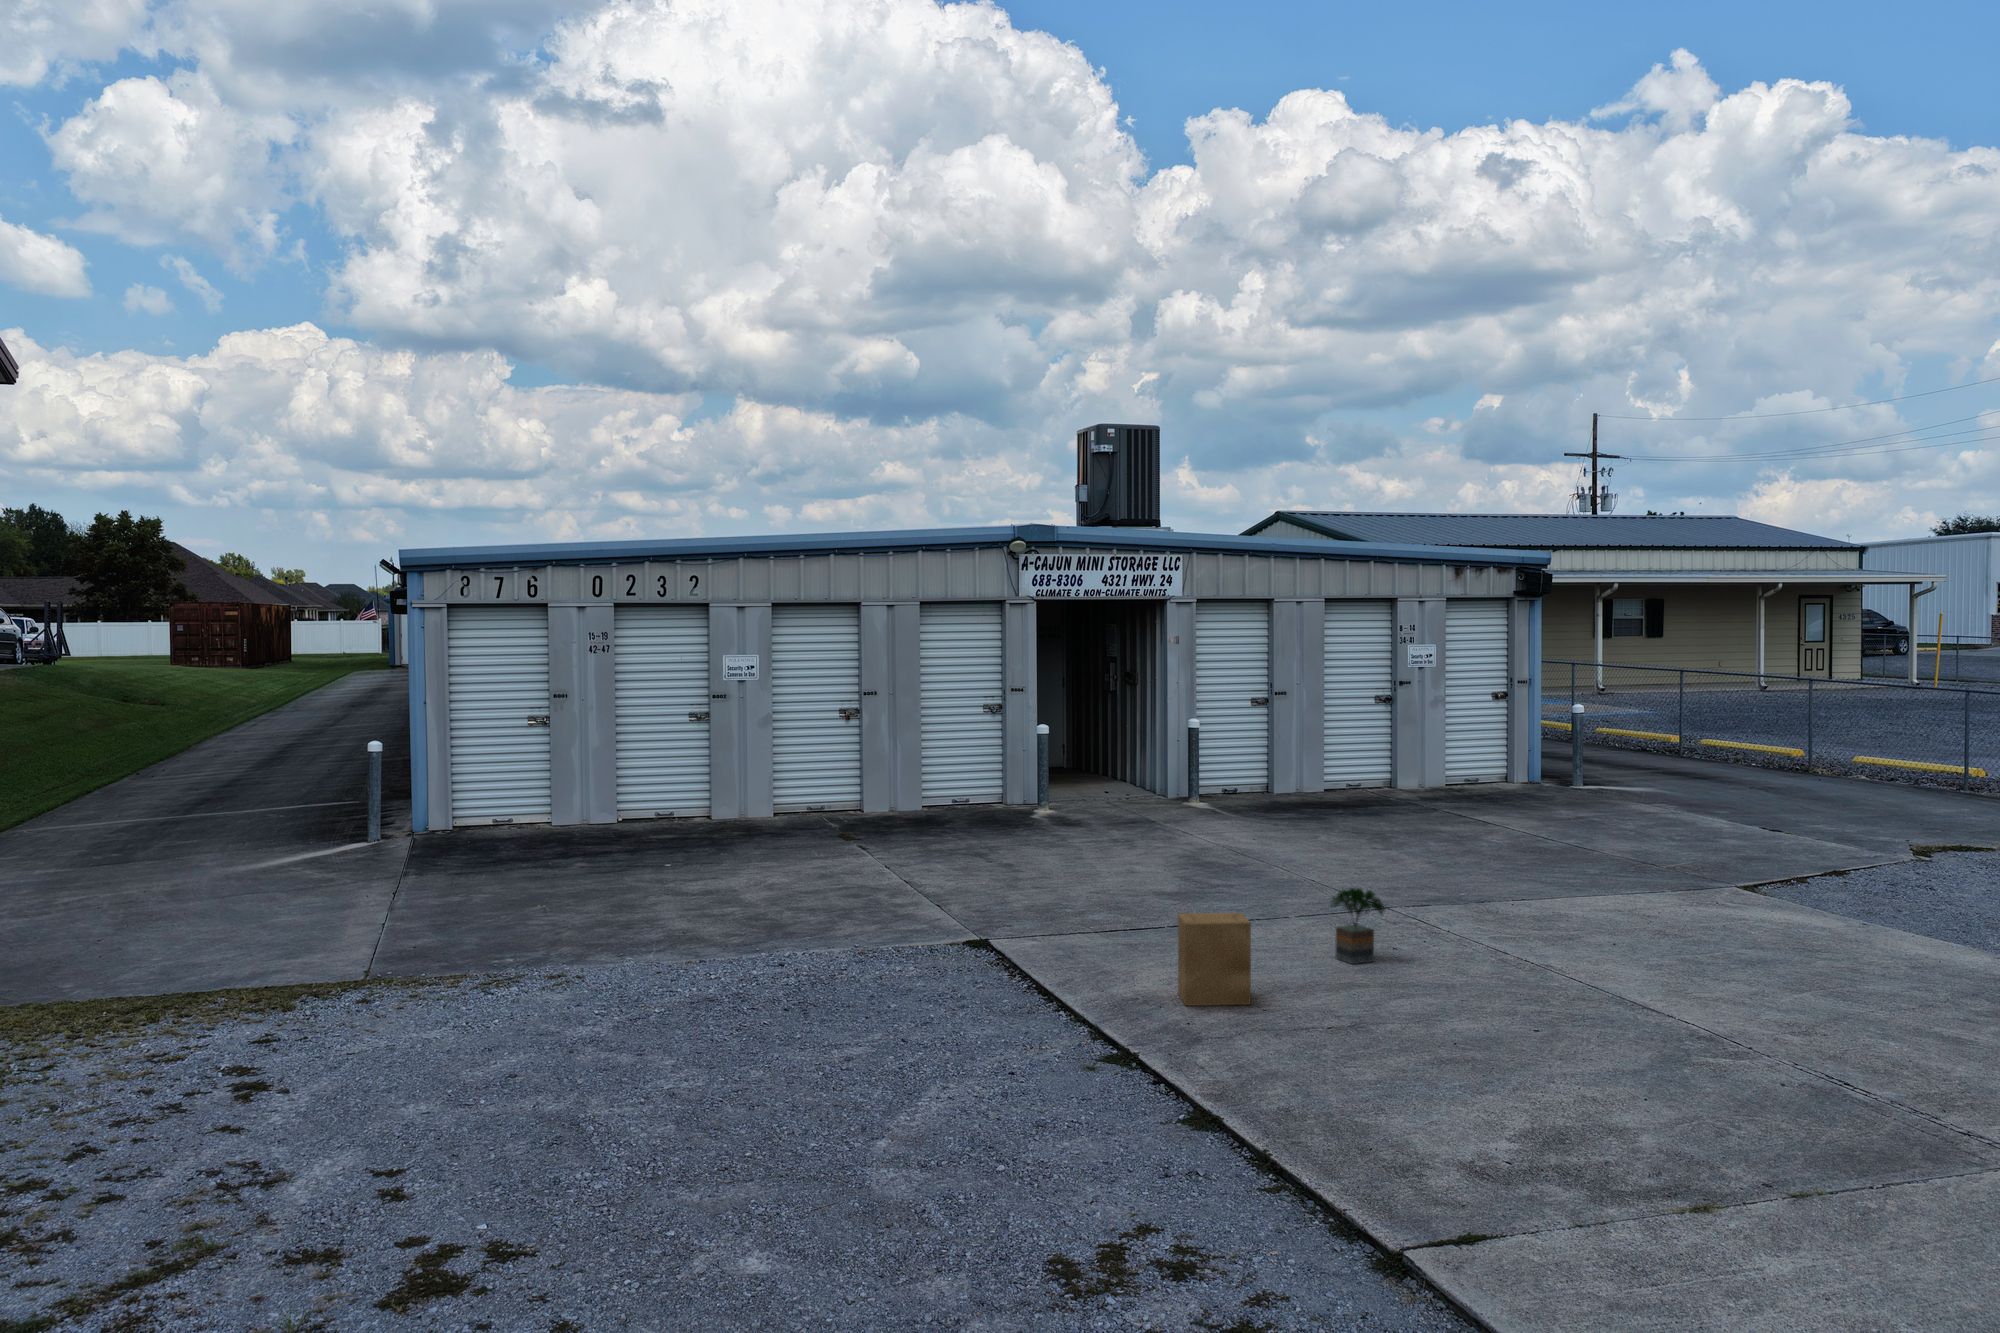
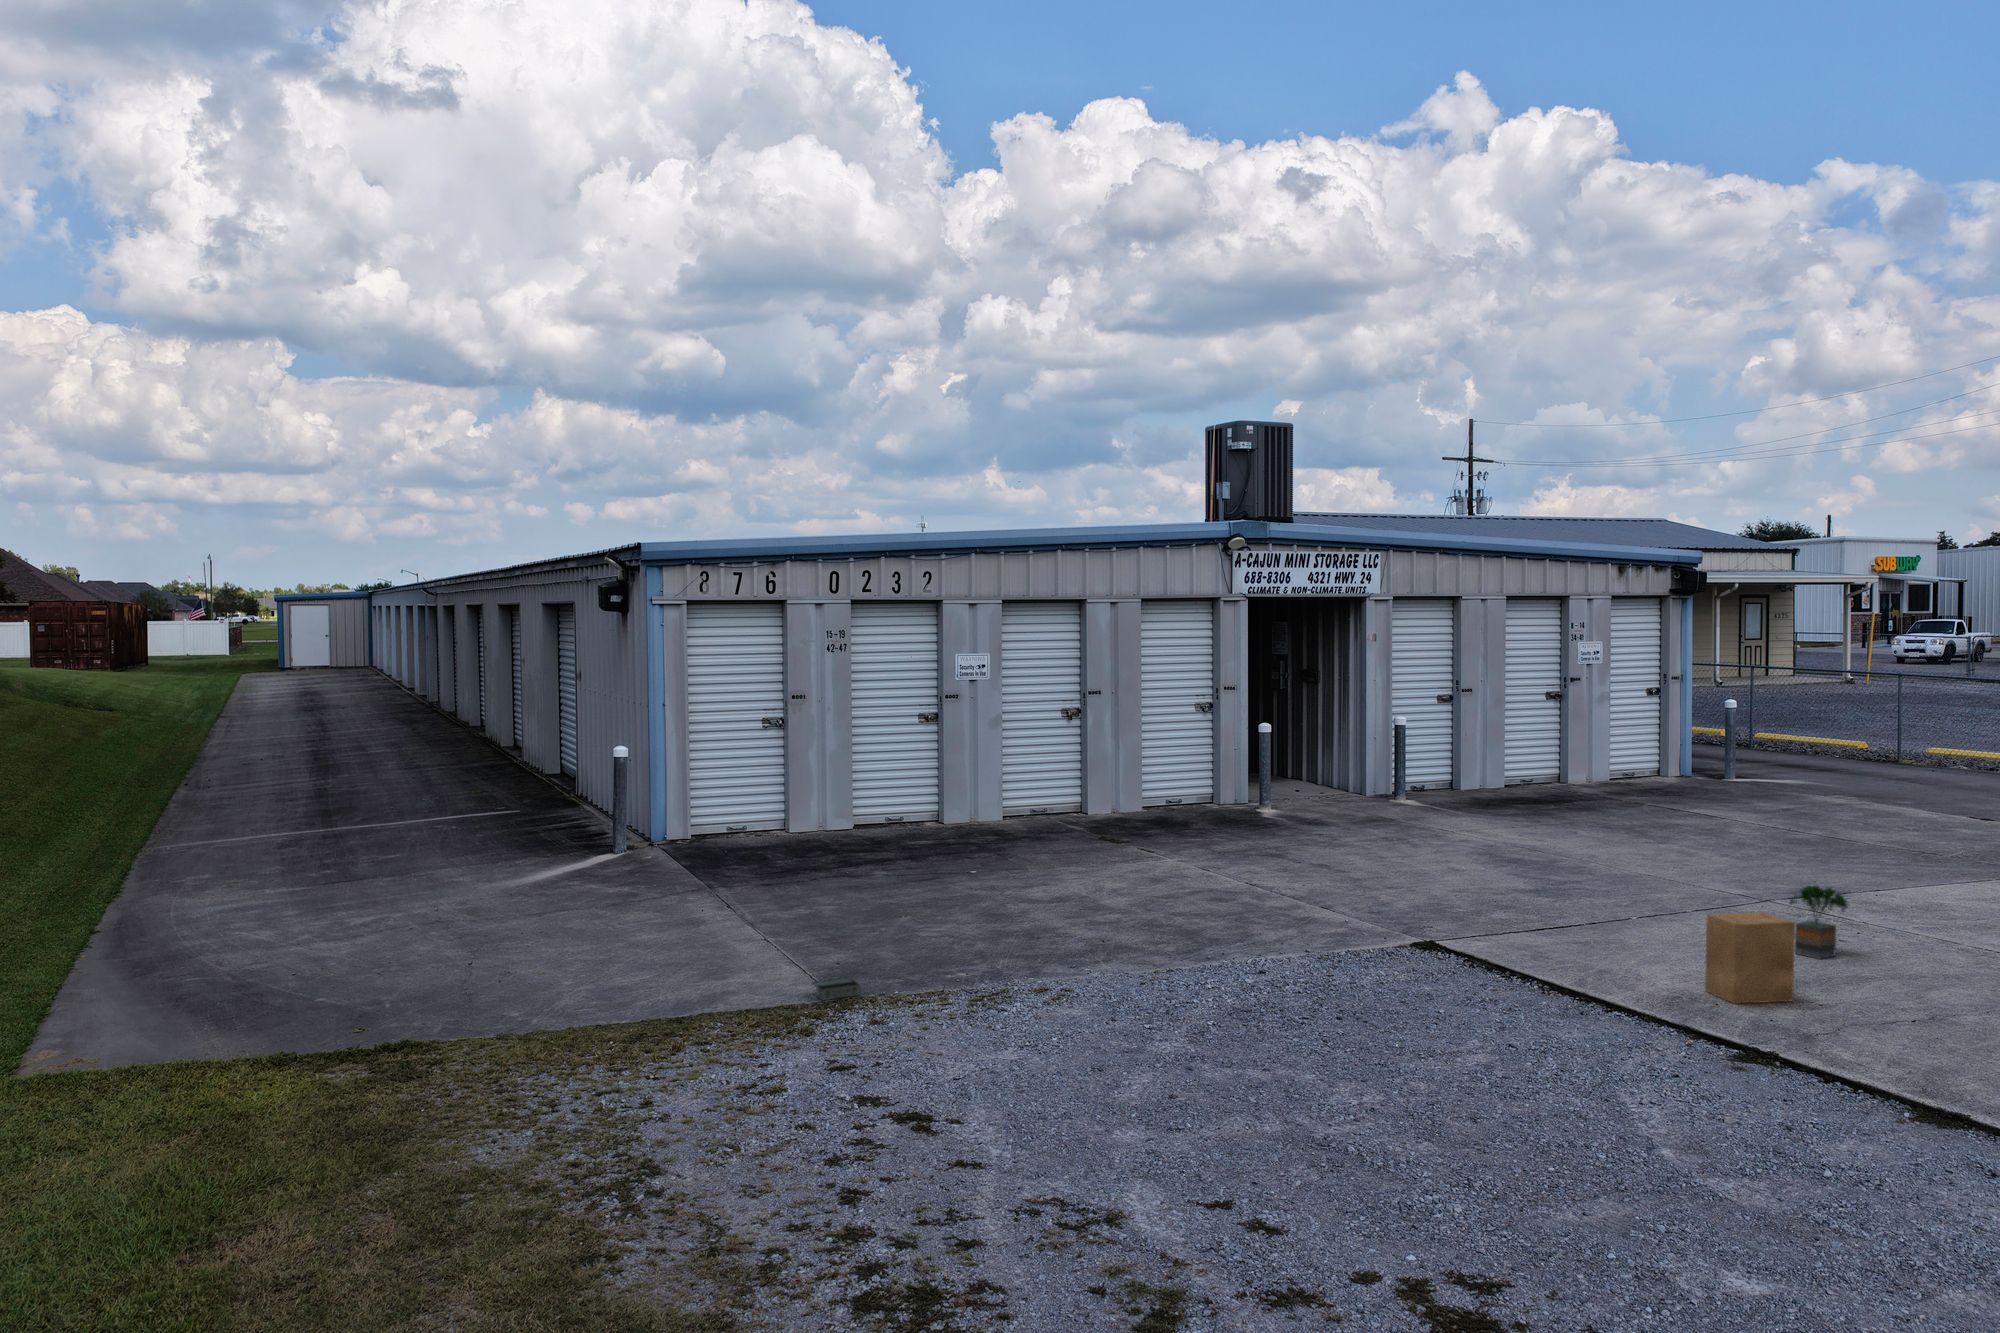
toolbox: none [304,960,349,982] -> present [812,977,860,1000]

